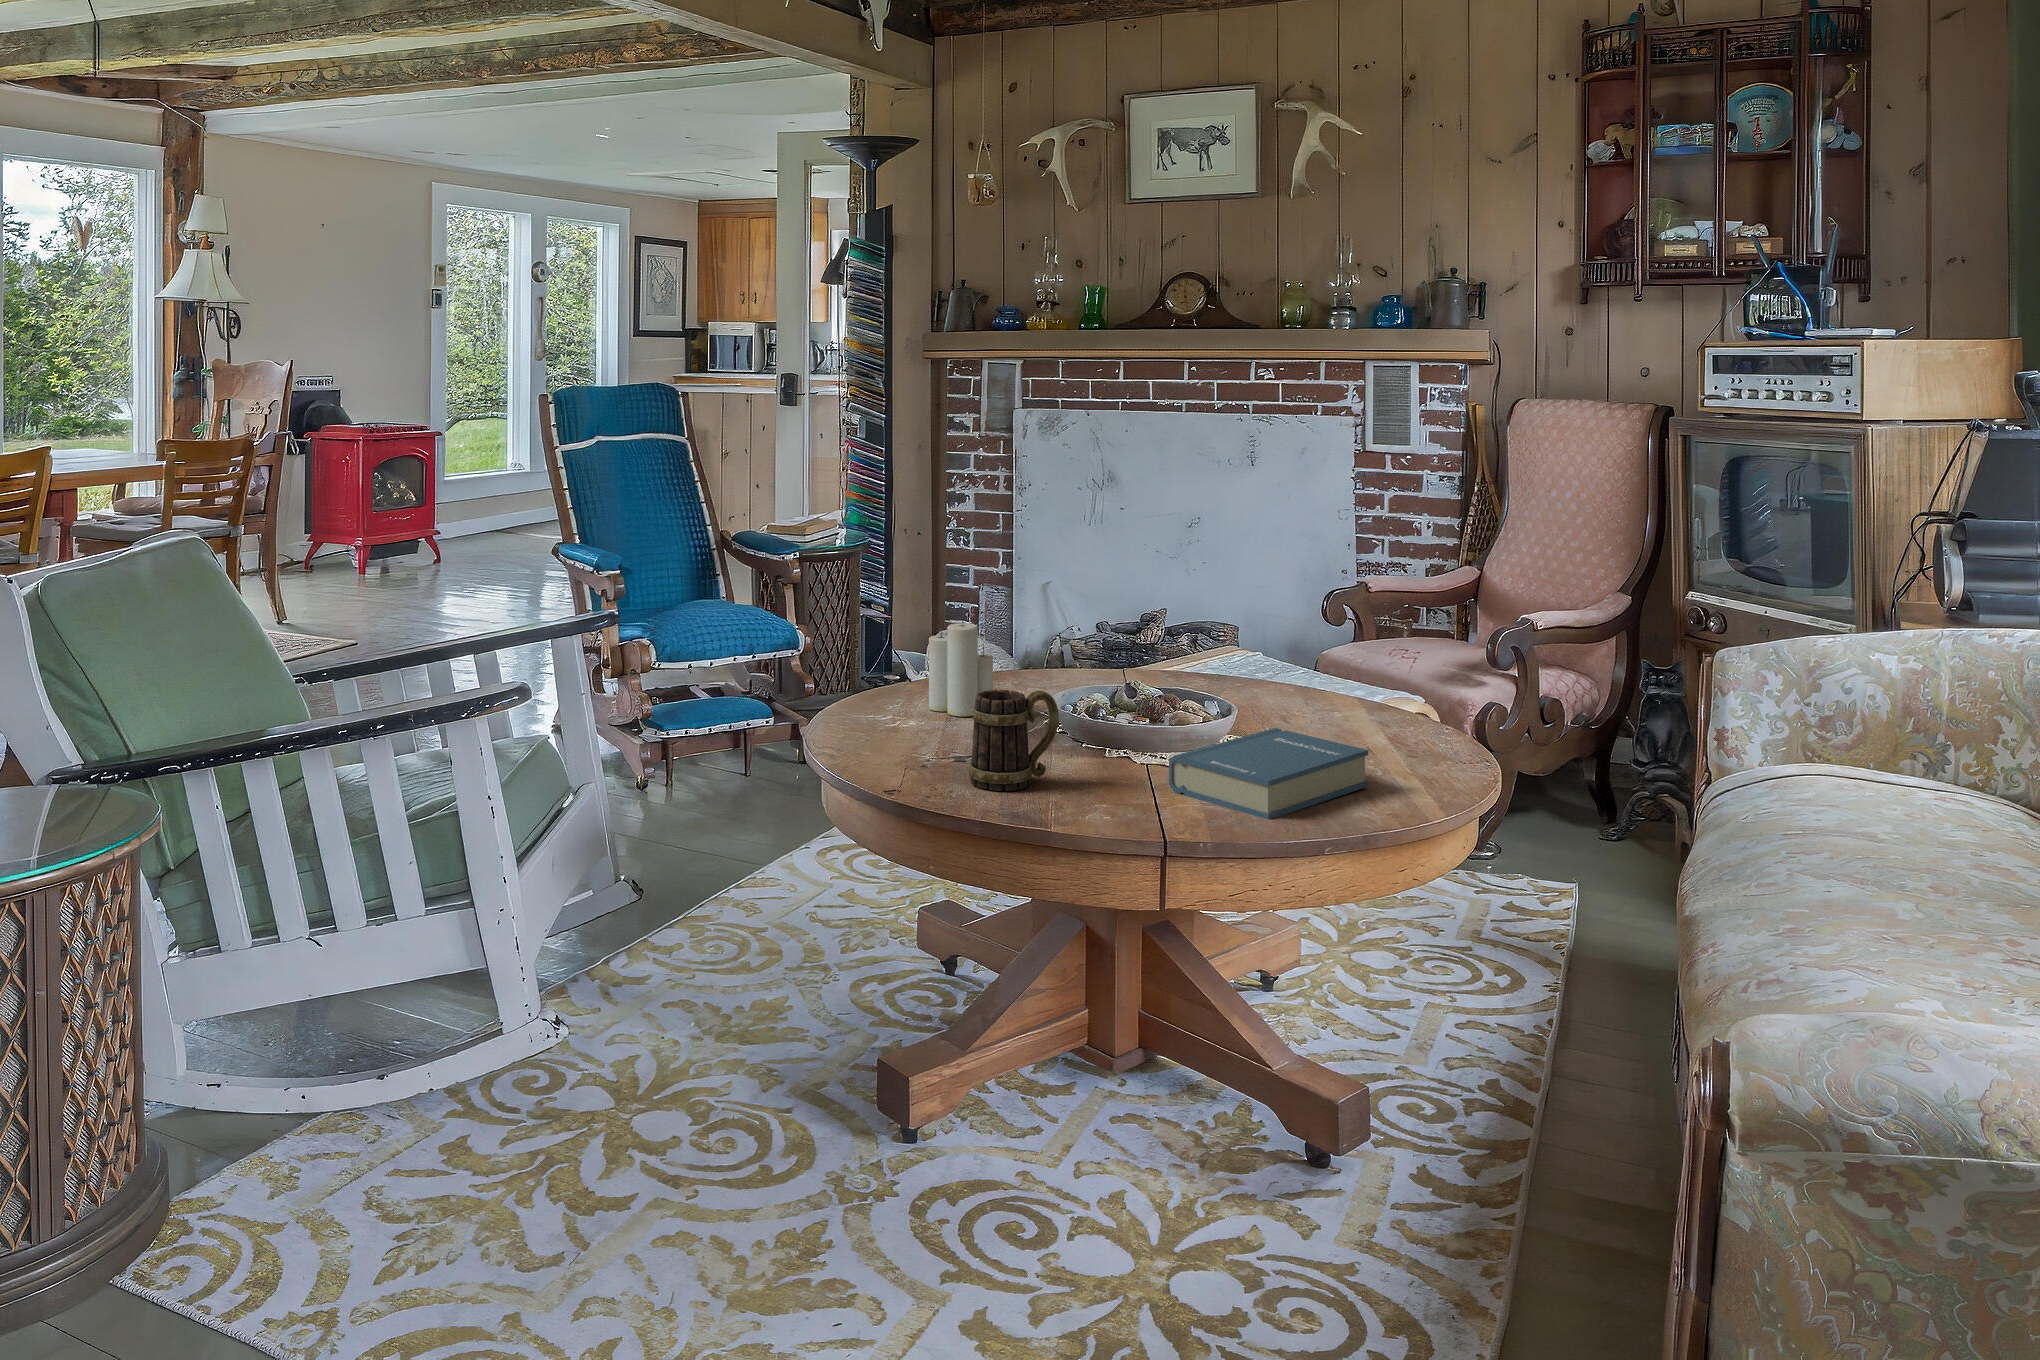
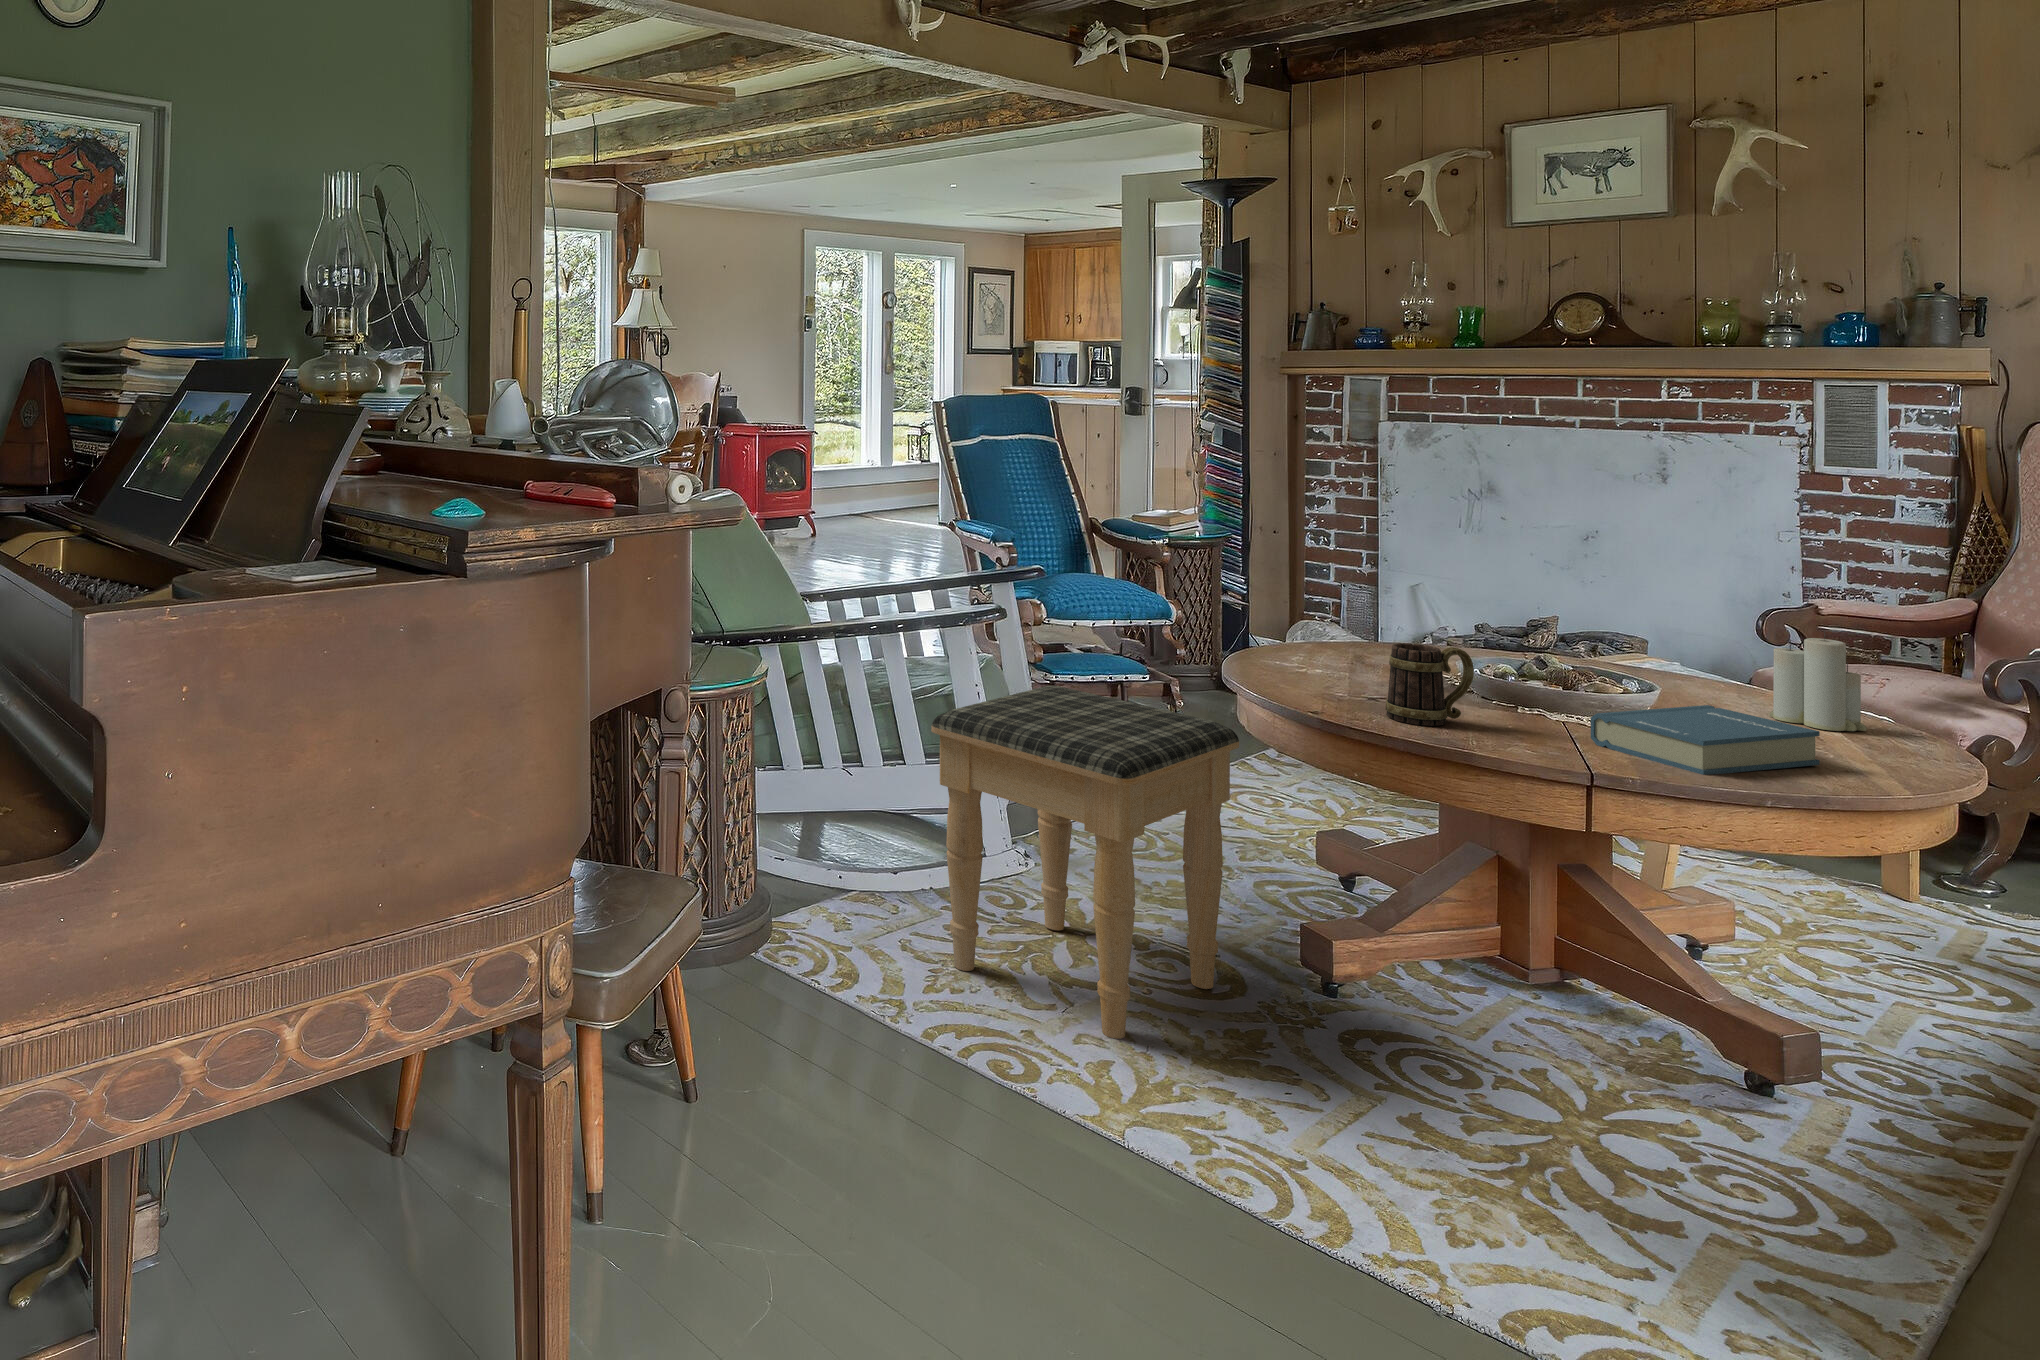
candle: present [929,615,993,716] -> present [1770,630,1867,731]
footstool: none [403,786,806,1288] -> present [931,686,1239,1039]

